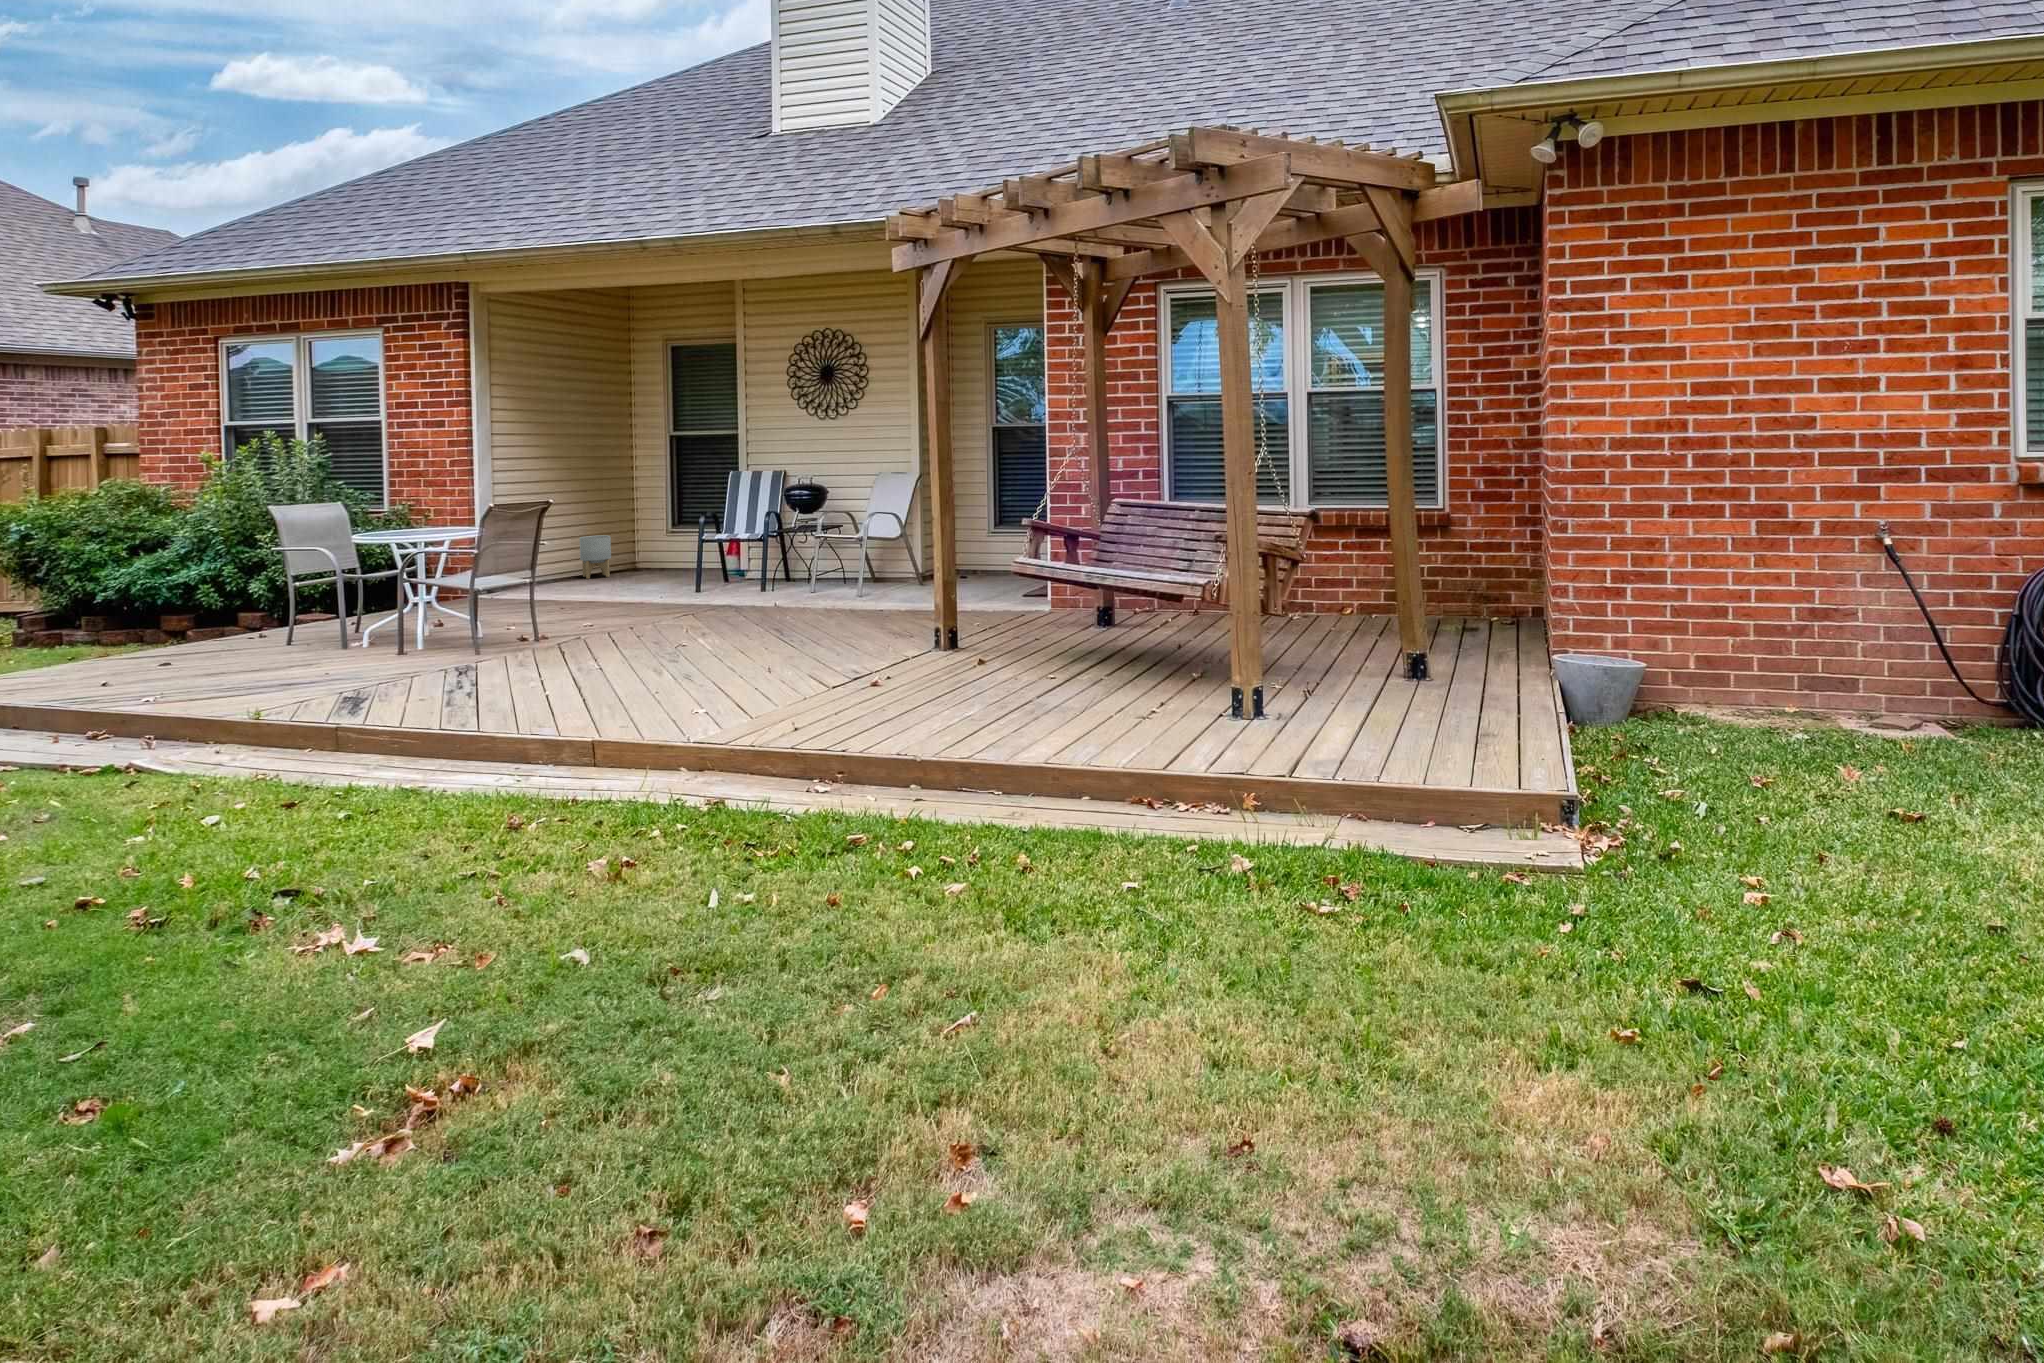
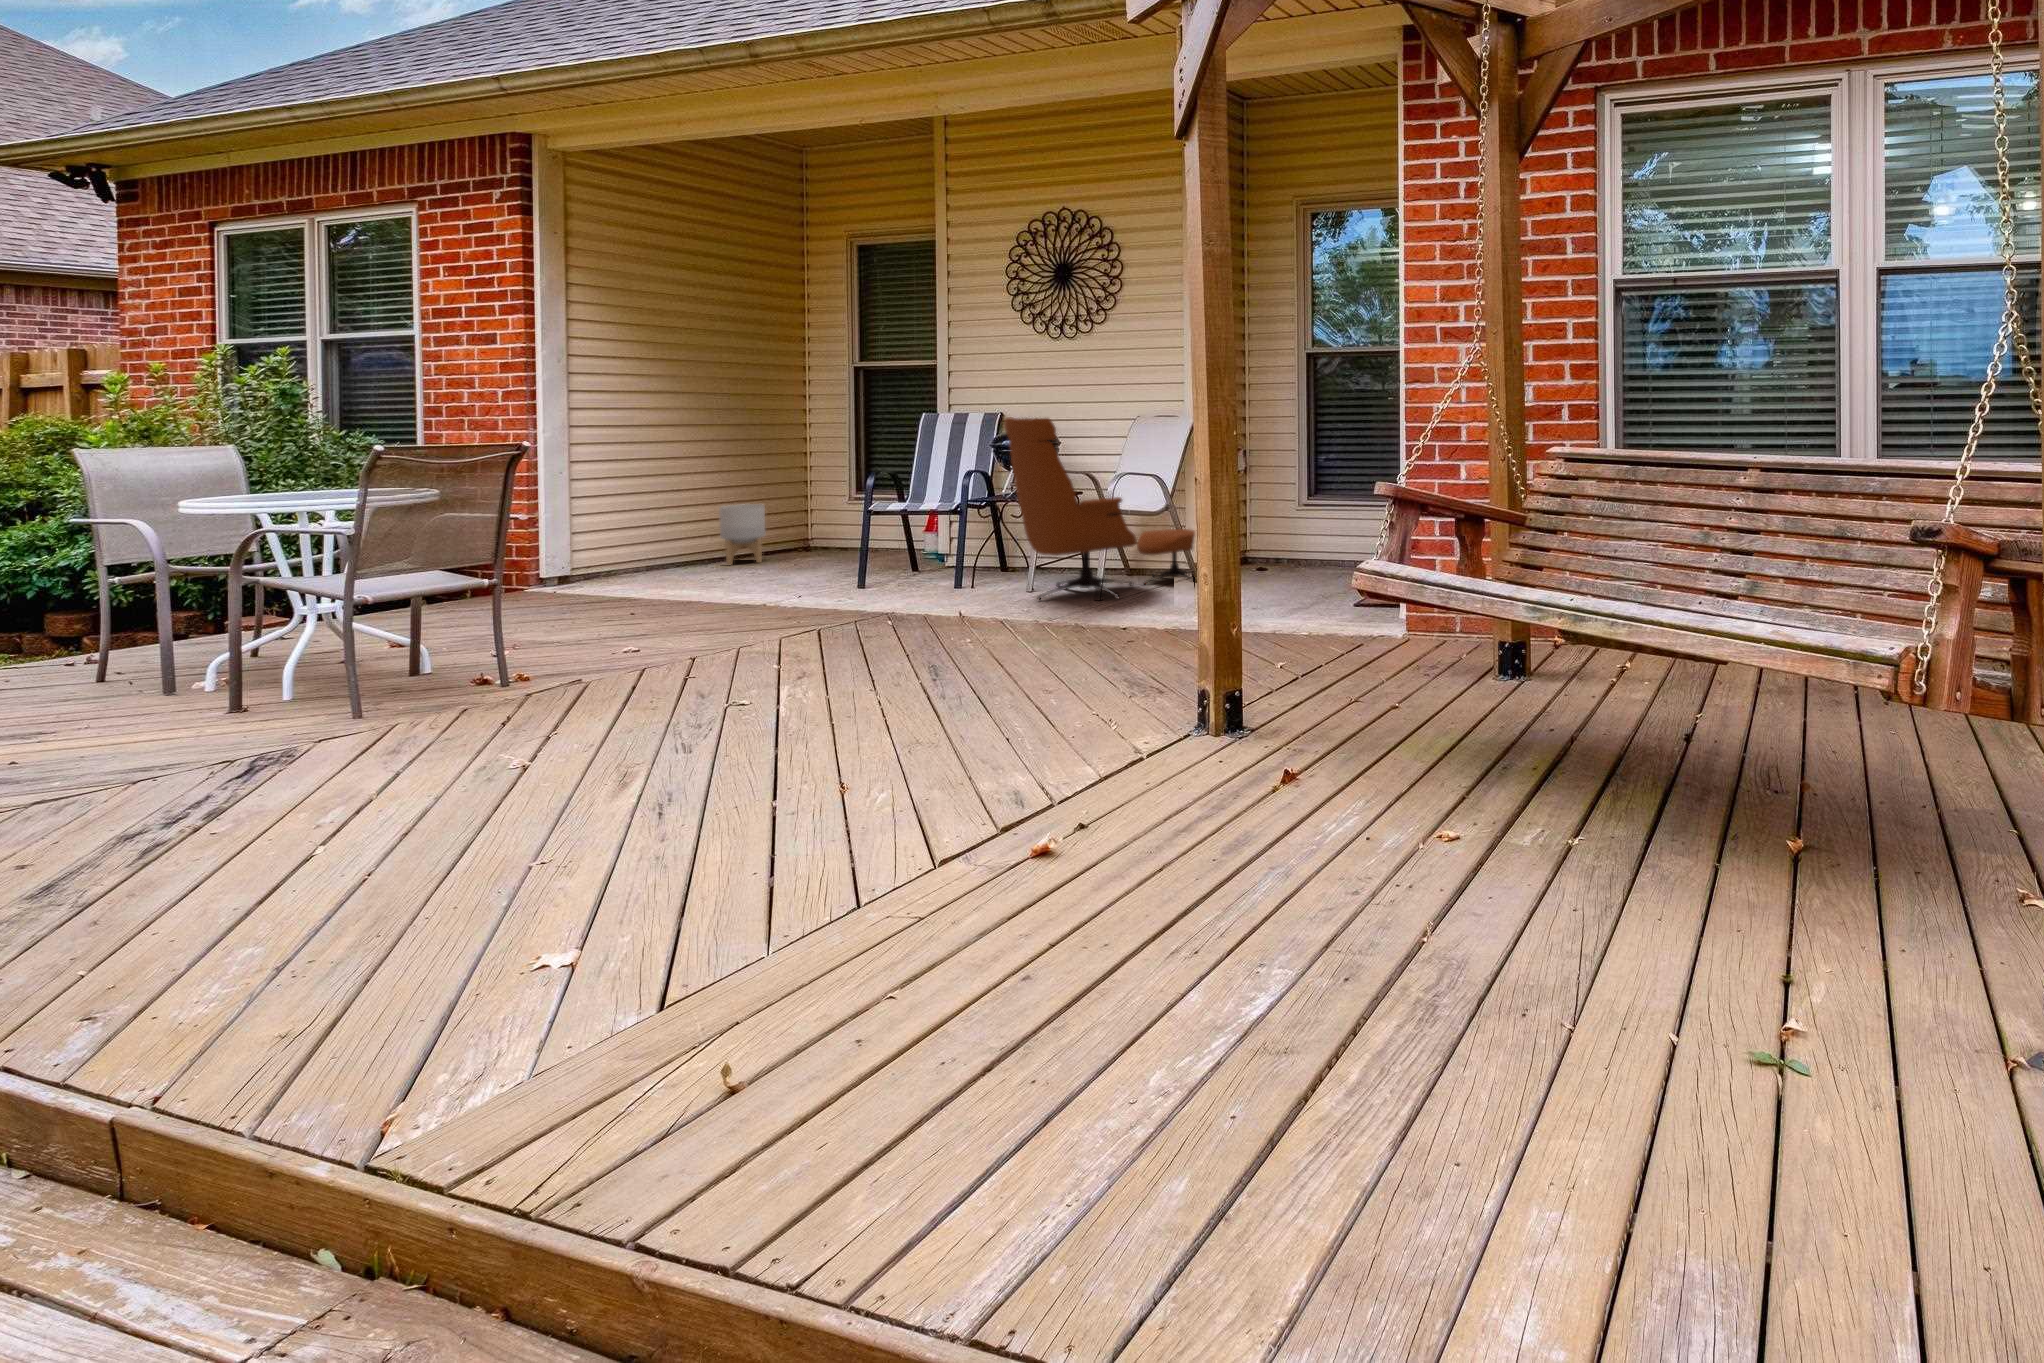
lounge chair: none [796,475,931,595] -> present [1004,417,1196,600]

